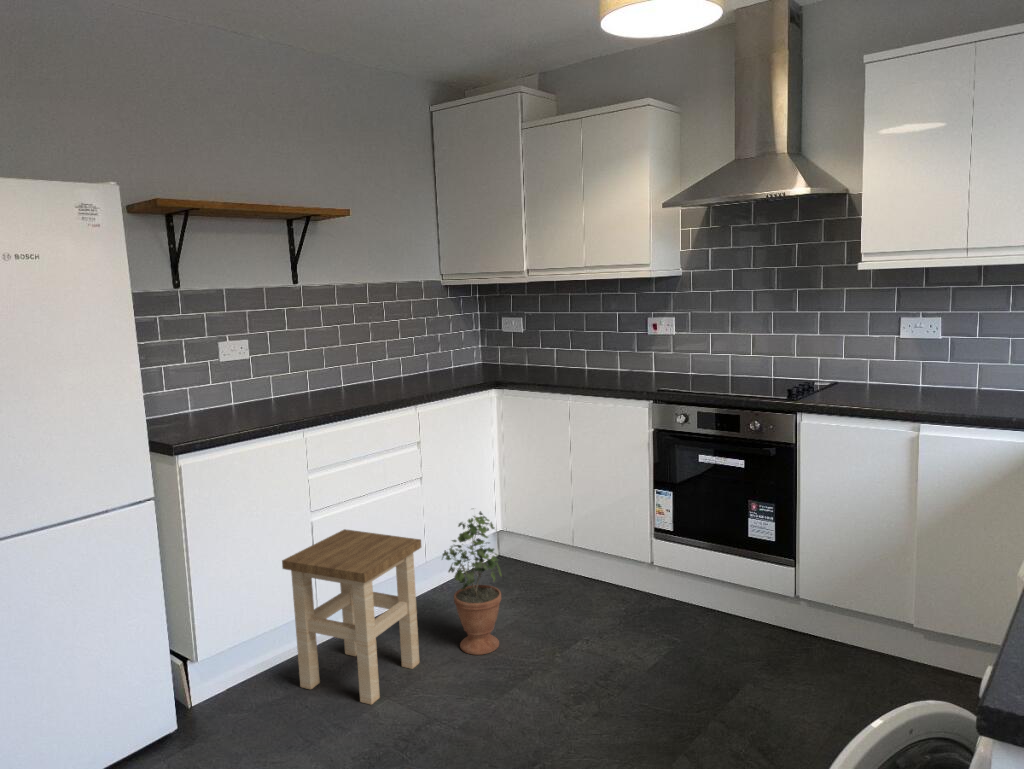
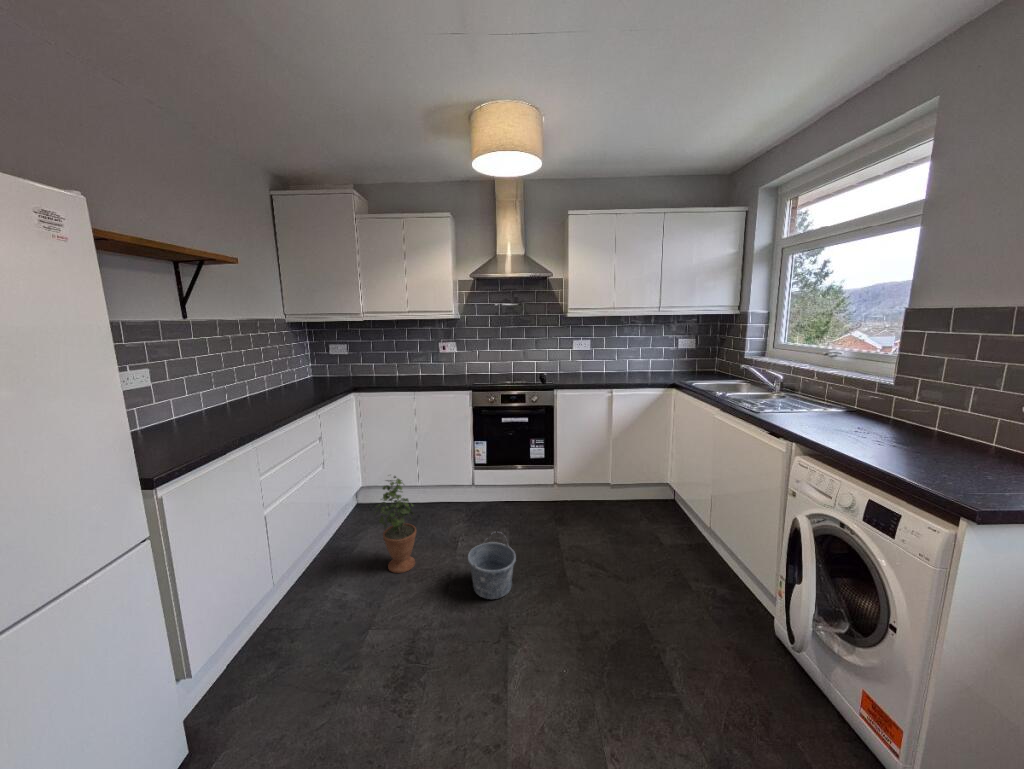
stool: present [282,529,421,705] -> none [271,505,372,653]
bucket: none [521,624,597,731] -> present [468,542,516,599]

